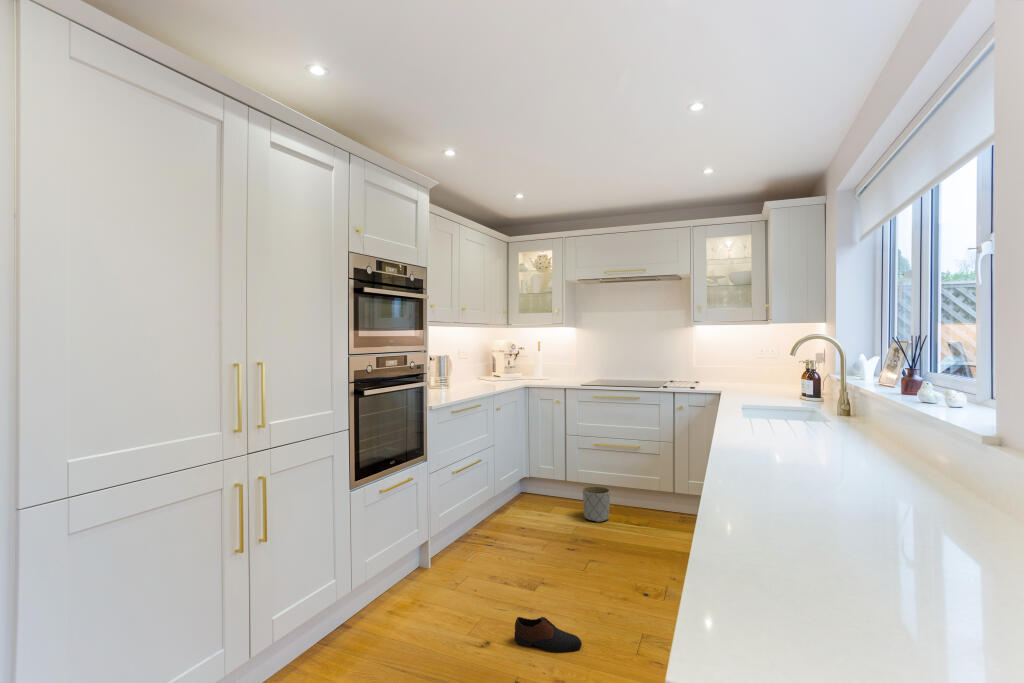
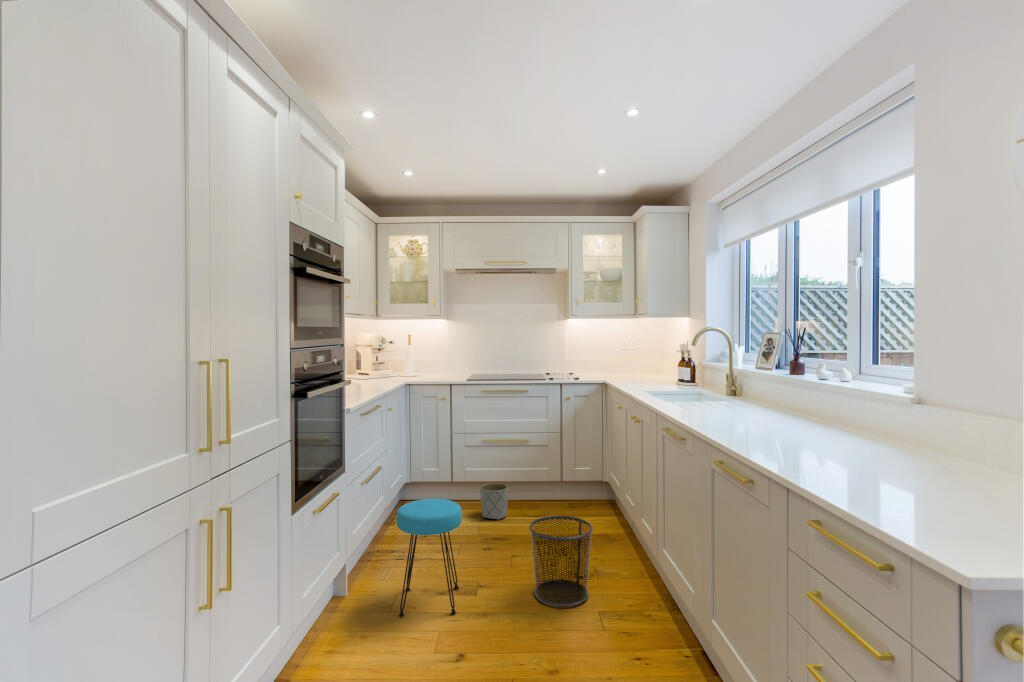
stool: none [459,492,523,600] -> present [396,499,462,616]
waste bin: none [581,524,646,618] -> present [529,516,593,607]
shoe: present [515,617,582,652] -> none [490,619,559,654]

